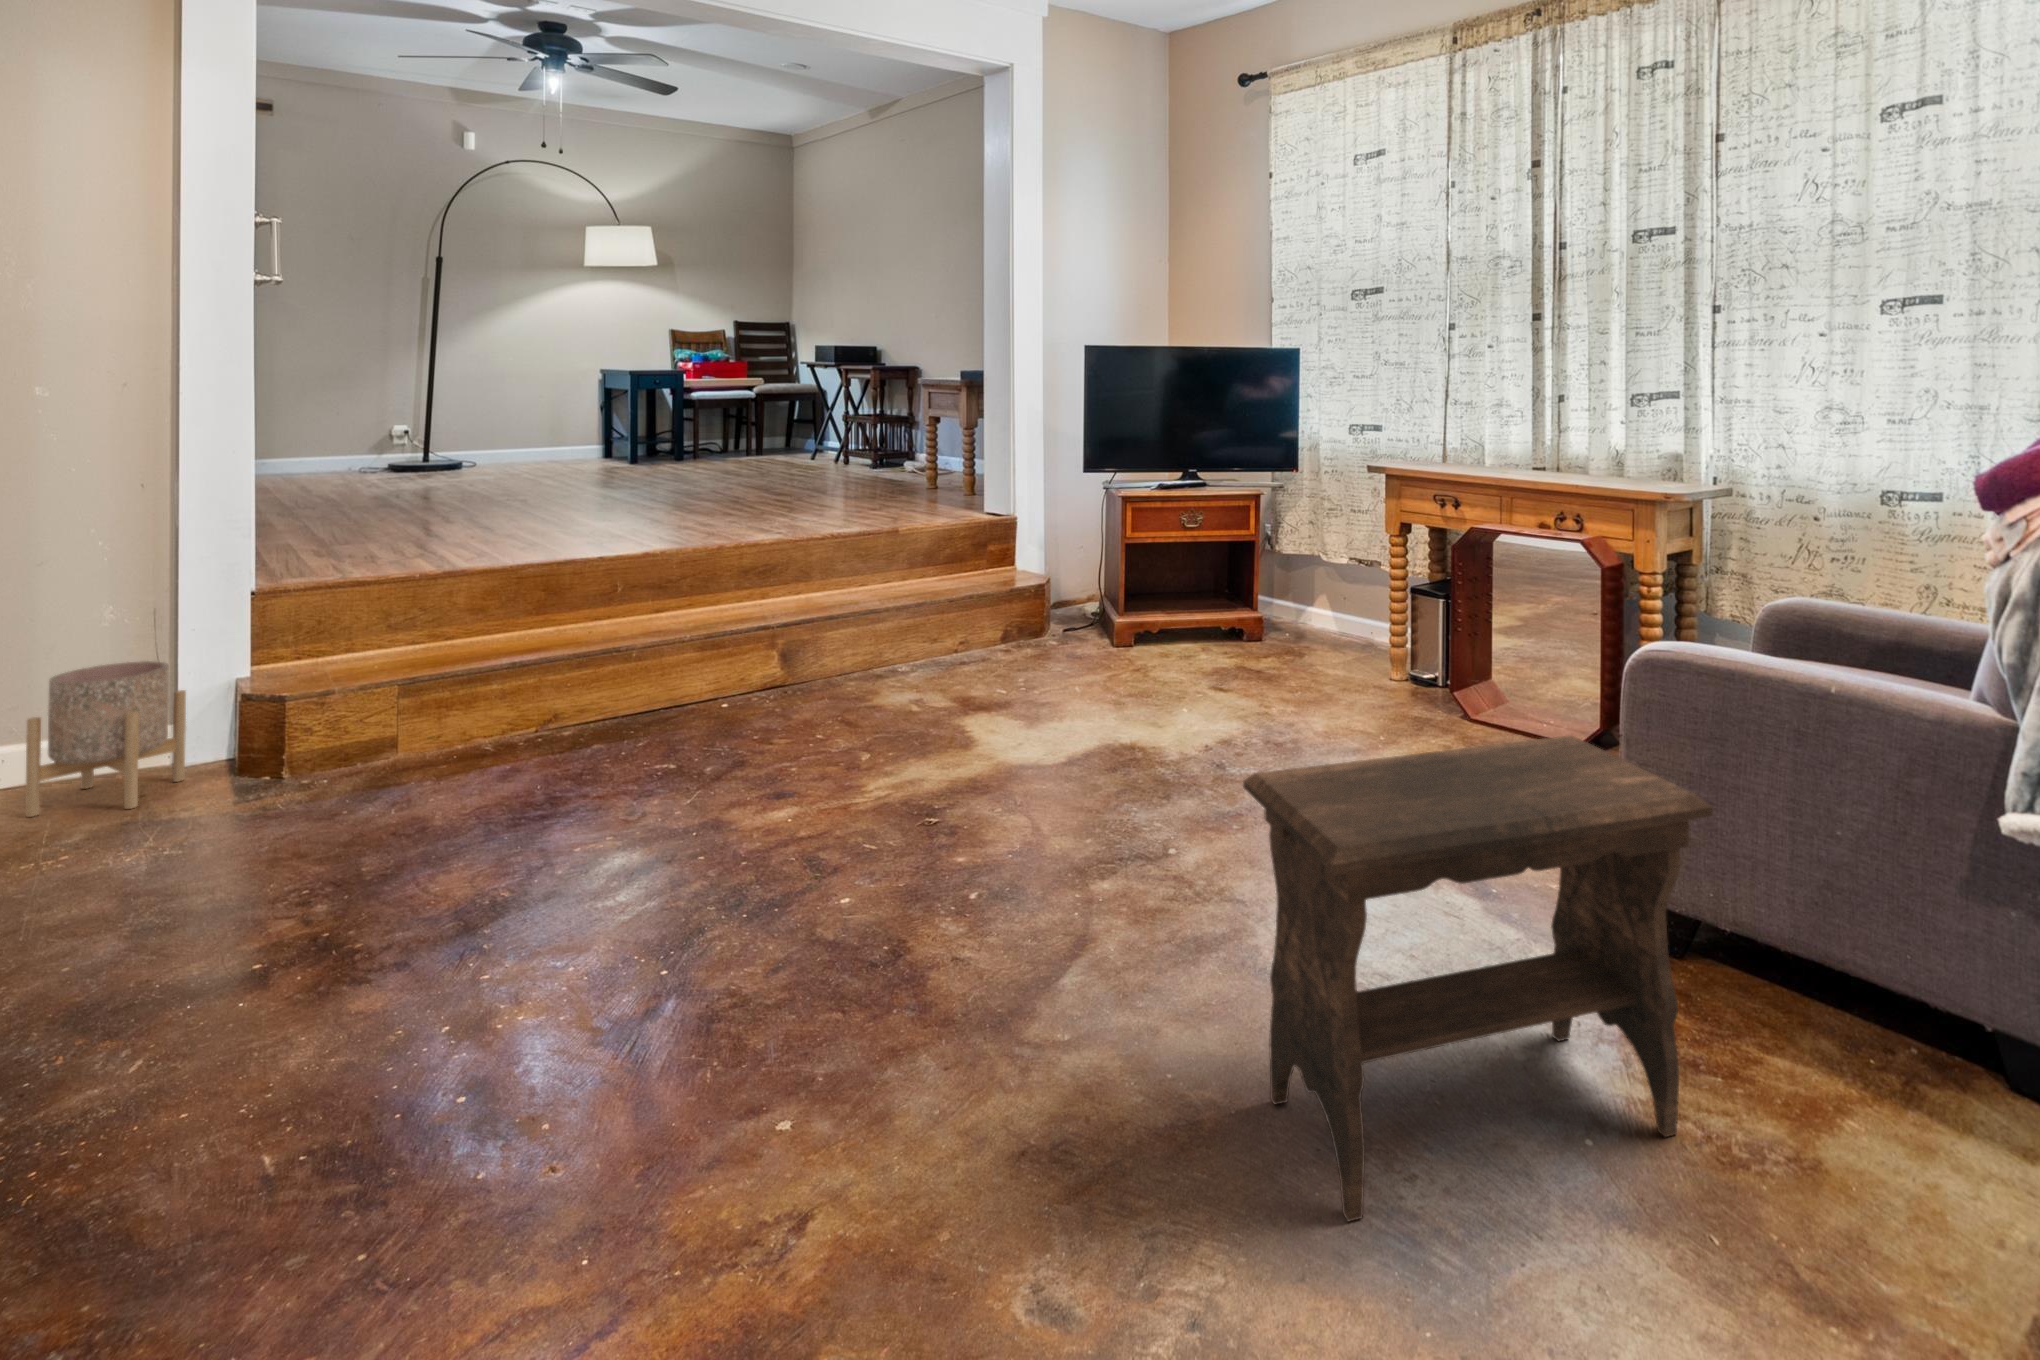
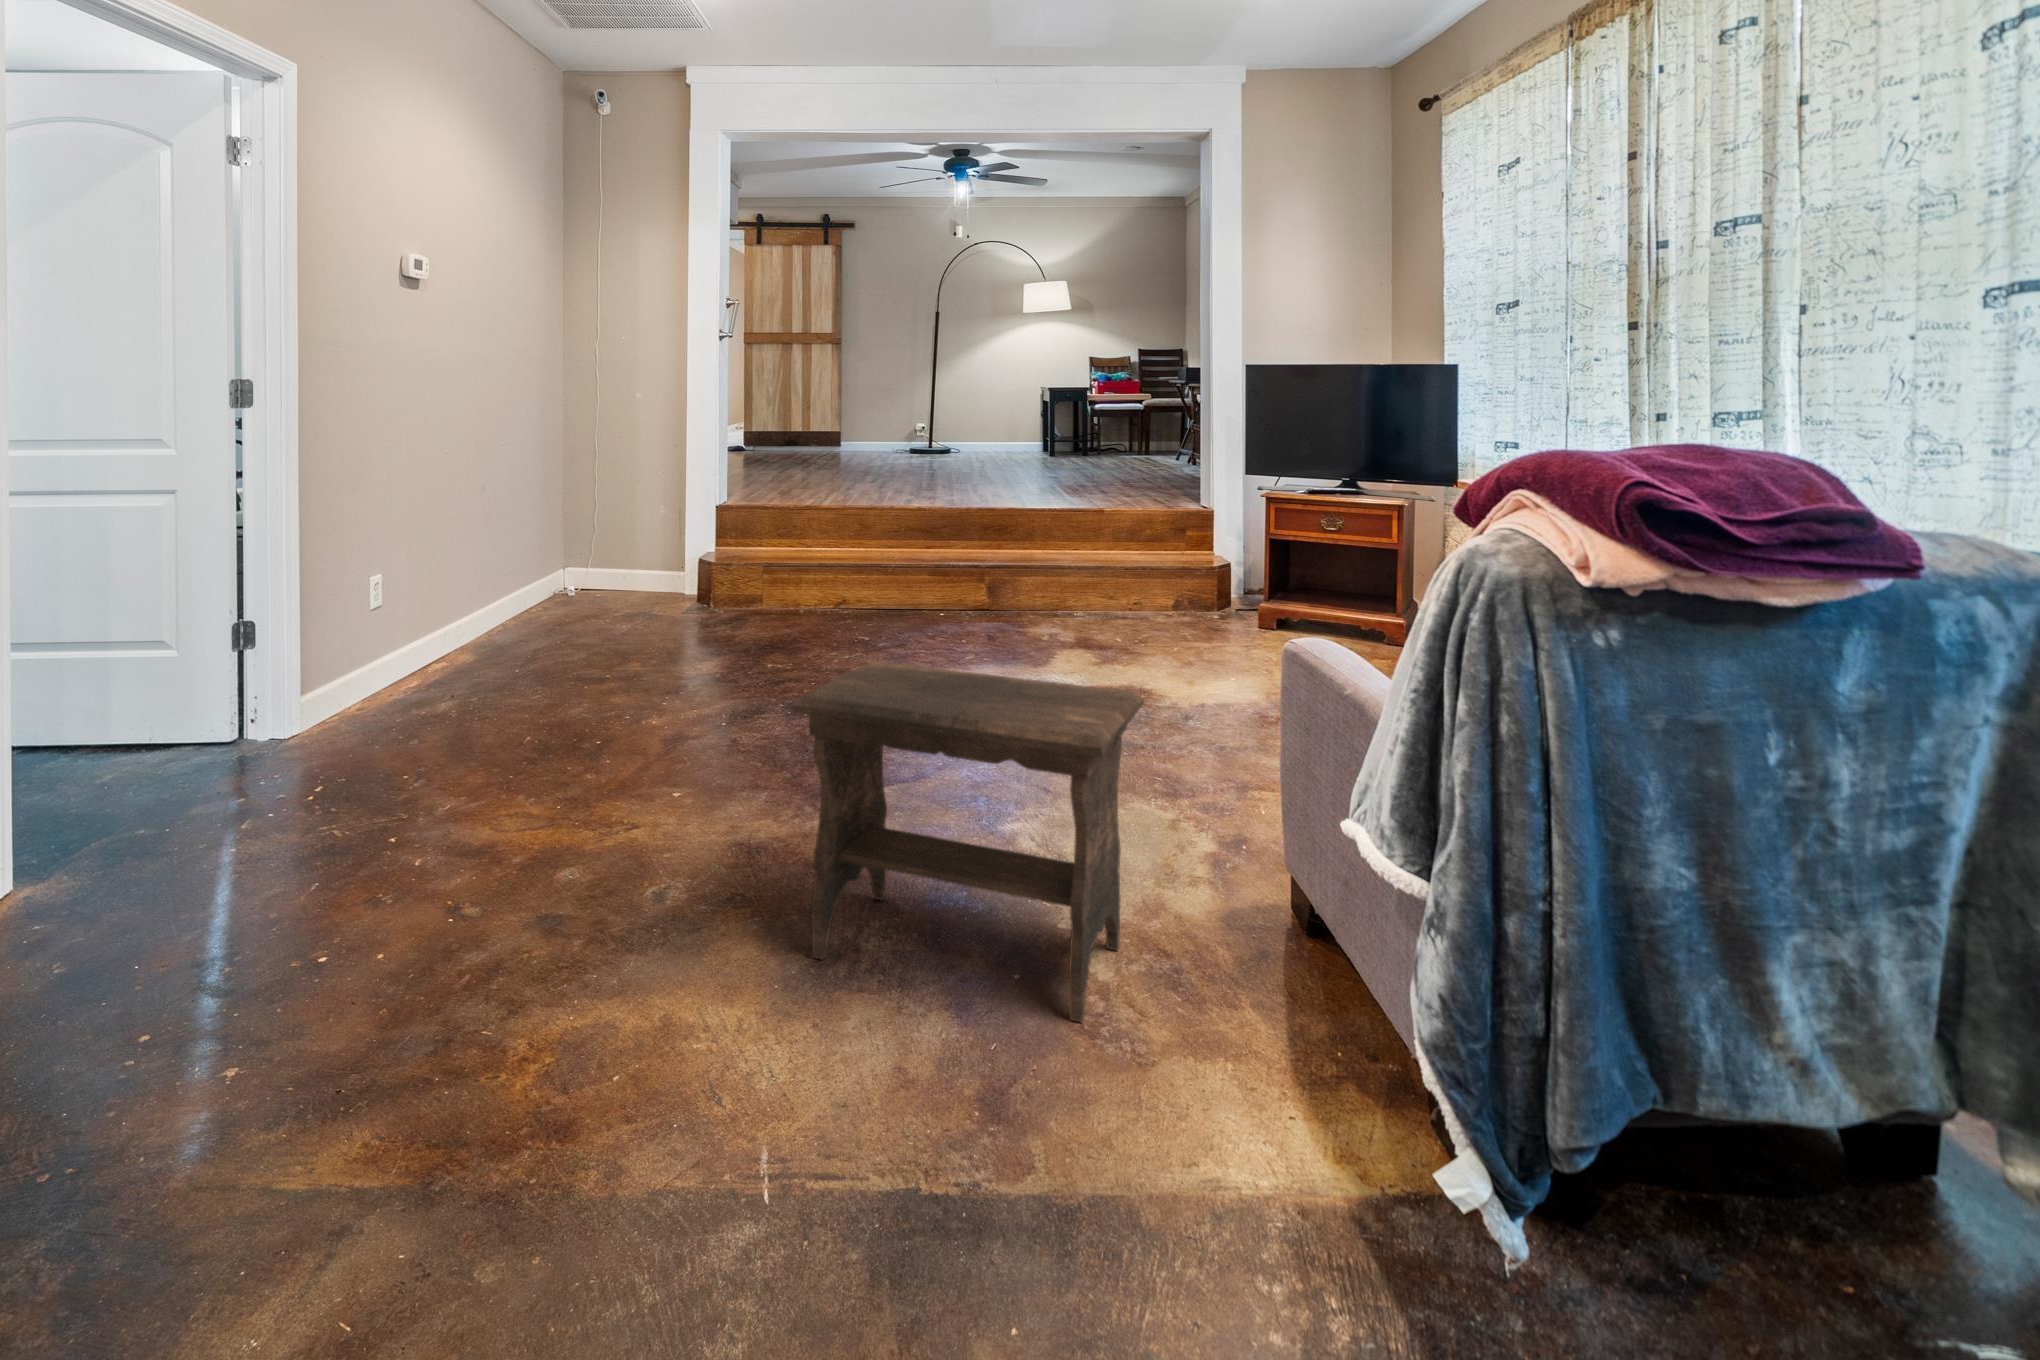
planter: present [25,661,186,817] -> none [603,540,670,617]

